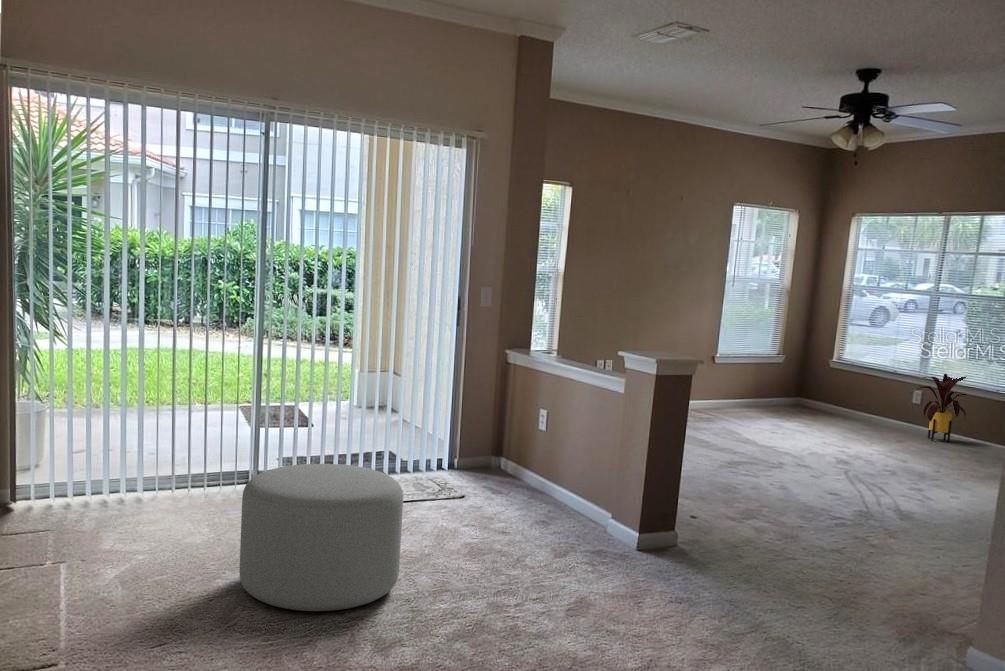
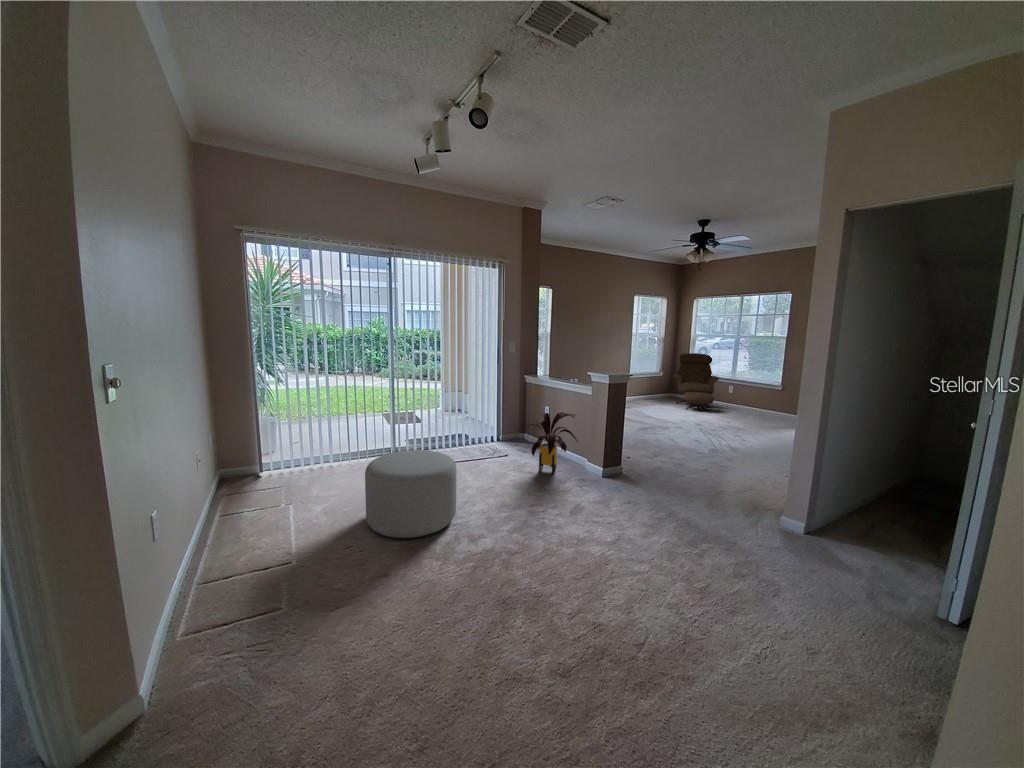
lounge chair: none [788,313,875,428] -> present [674,353,719,412]
house plant: present [915,374,966,443] -> present [528,412,578,474]

